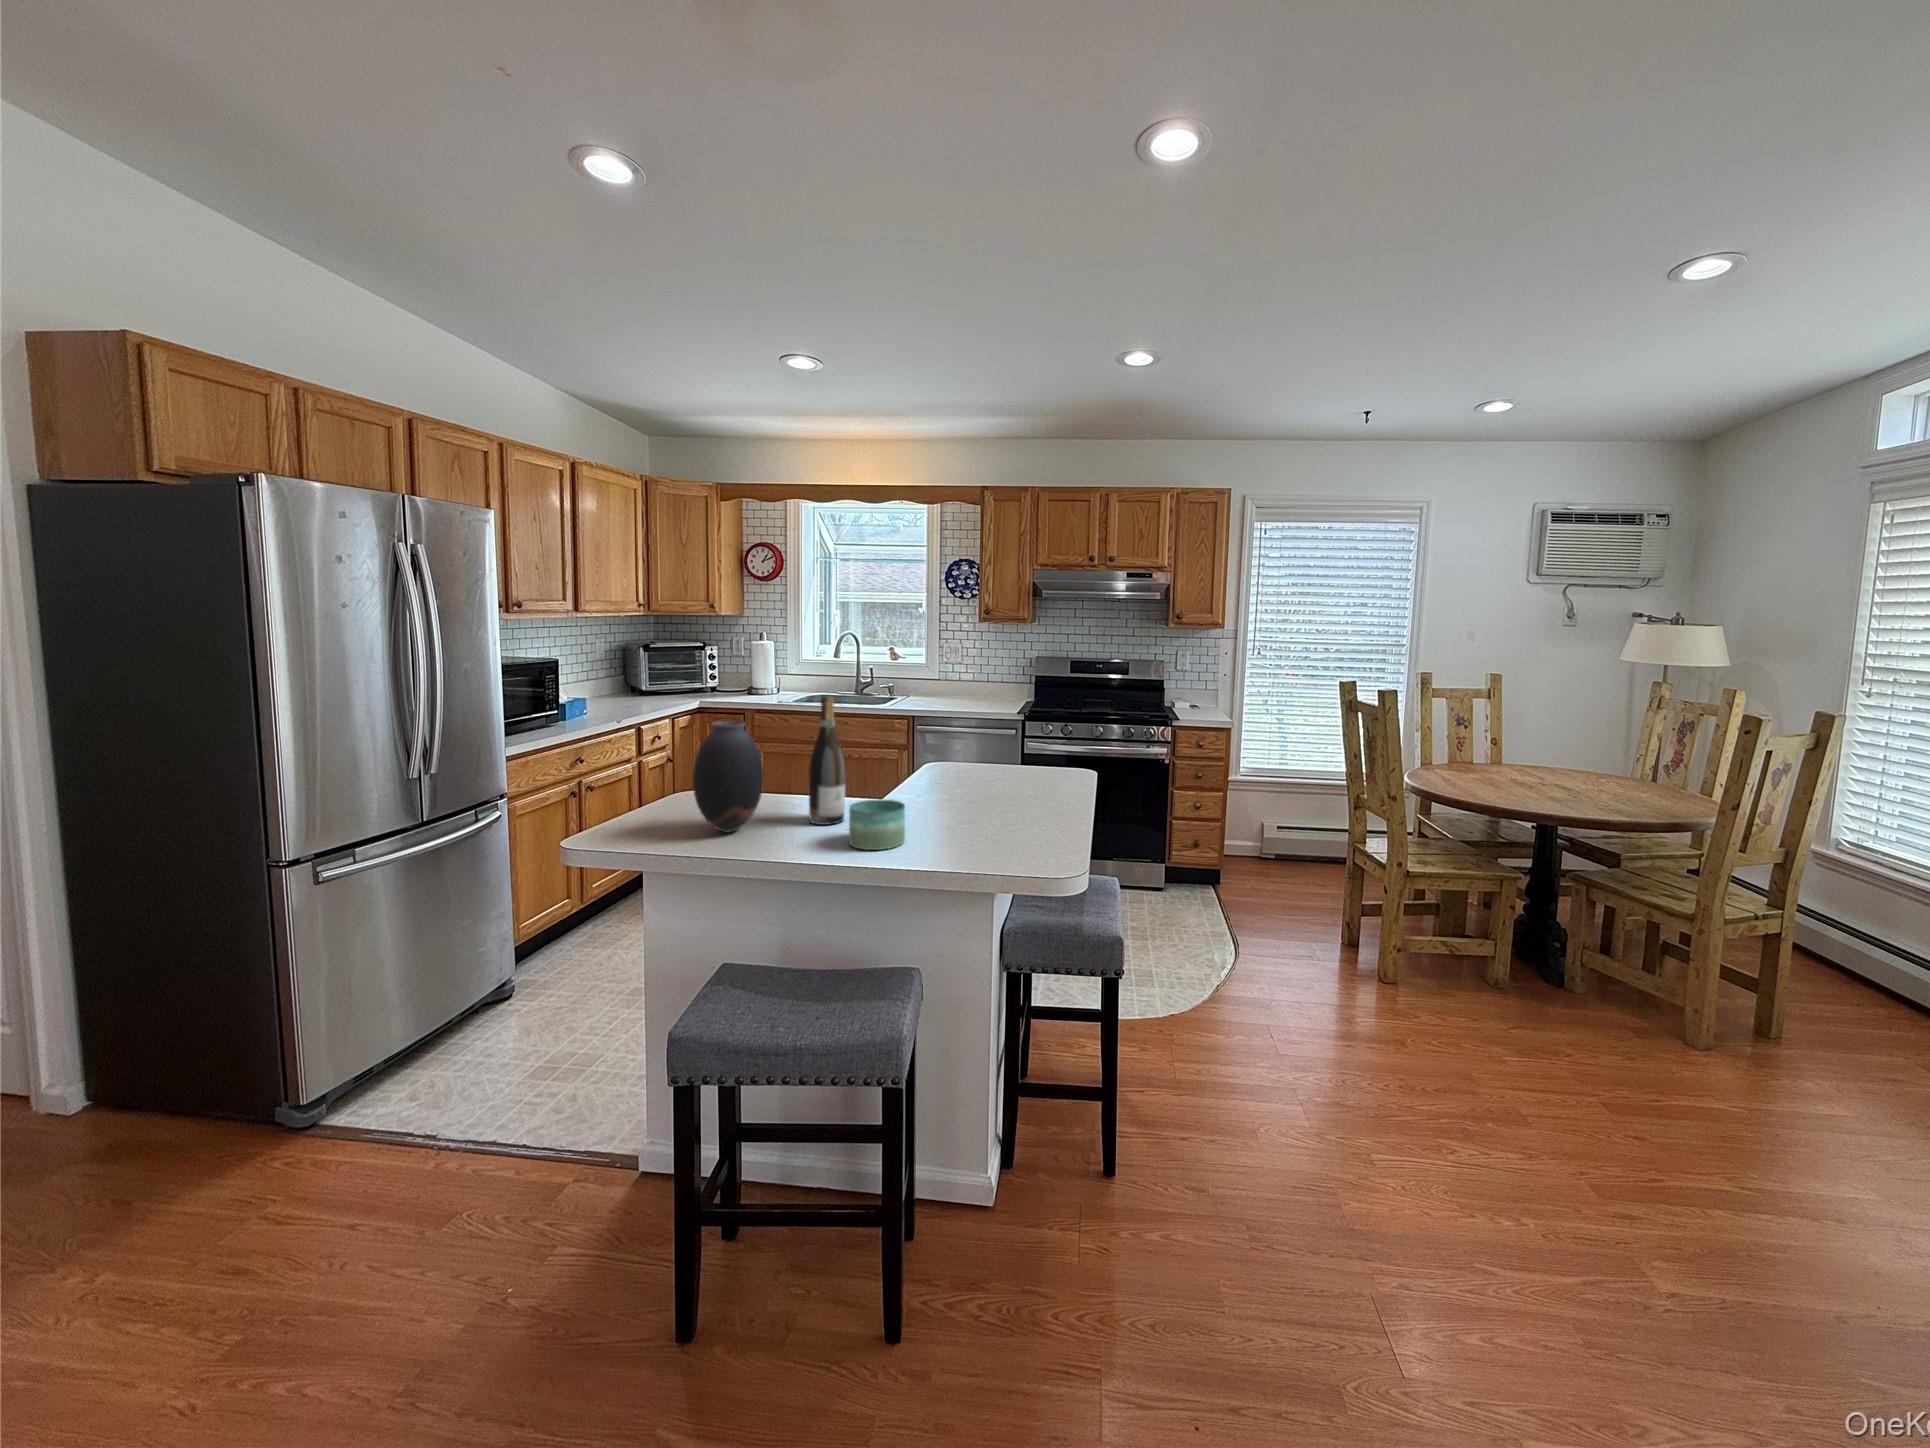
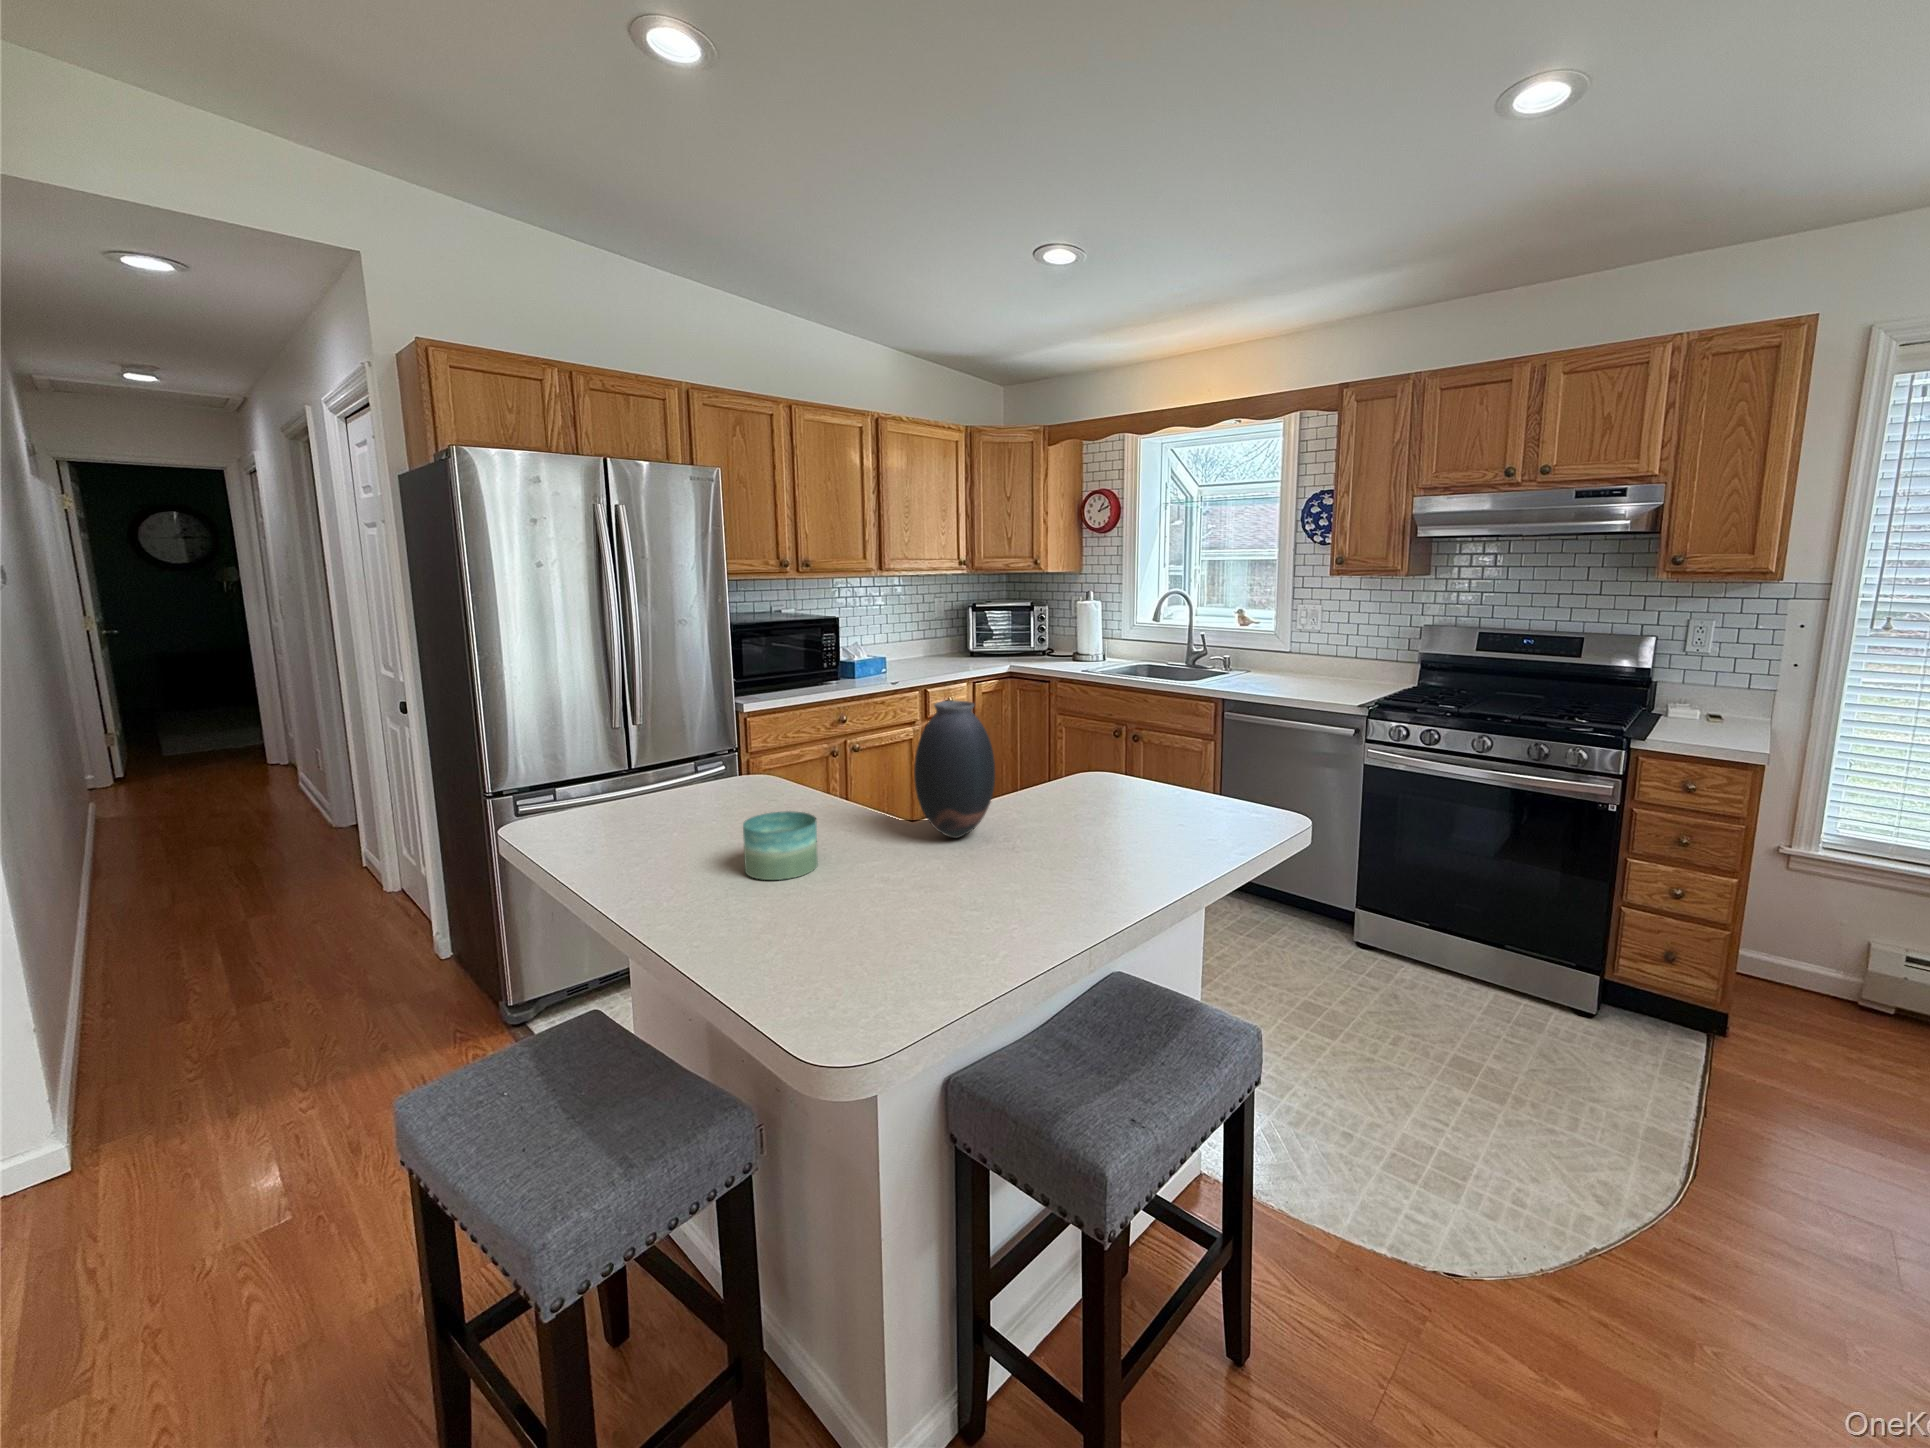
wine bottle: present [809,696,845,825] -> none [776,674,822,833]
vase: present [693,721,763,832] -> present [914,701,995,838]

